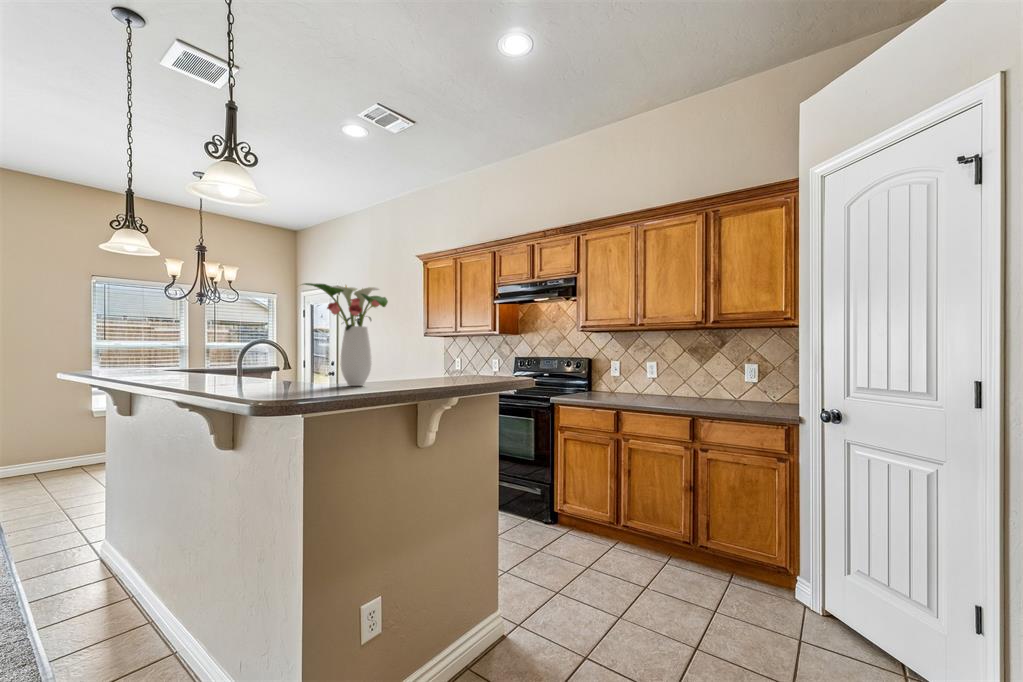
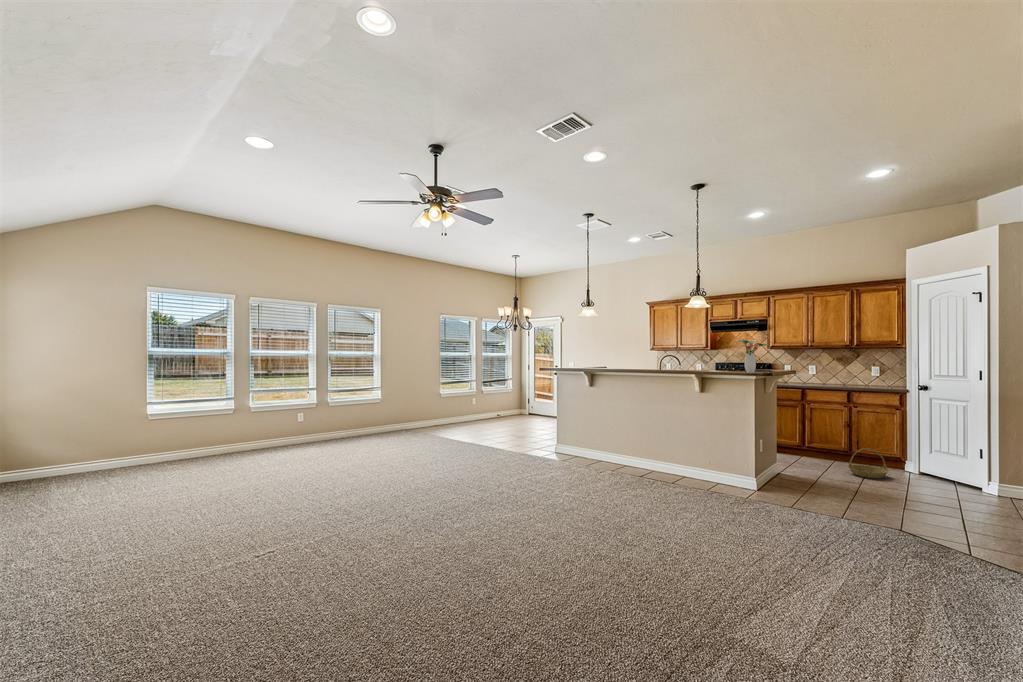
basket: none [671,558,751,639] -> present [848,448,888,478]

